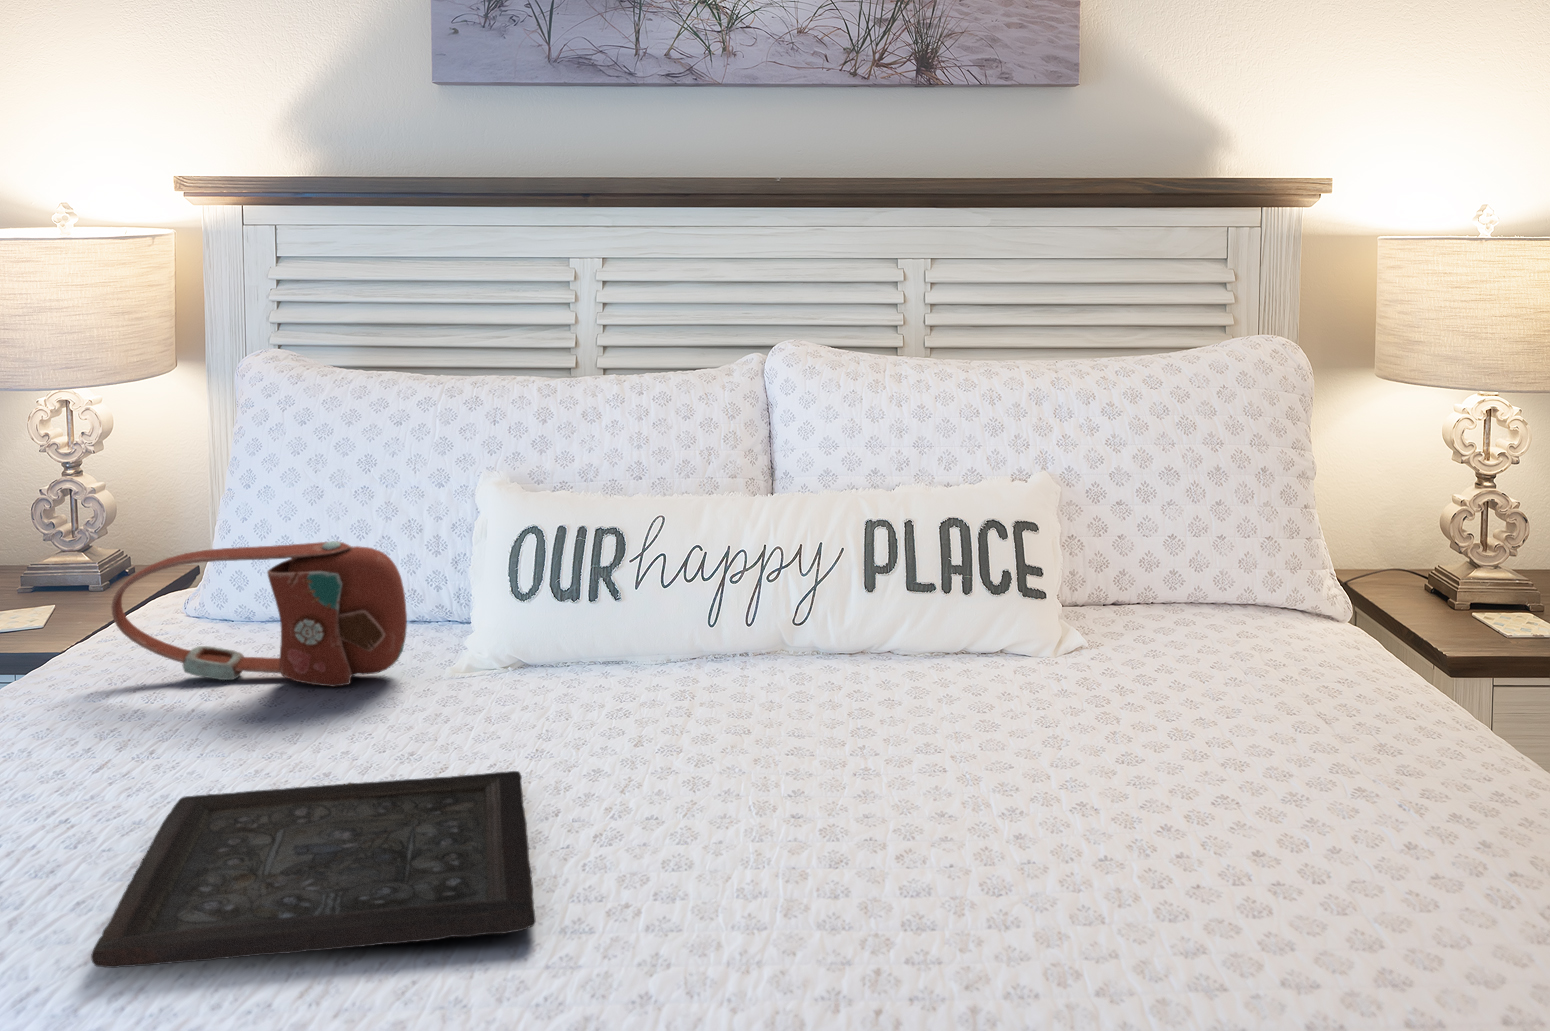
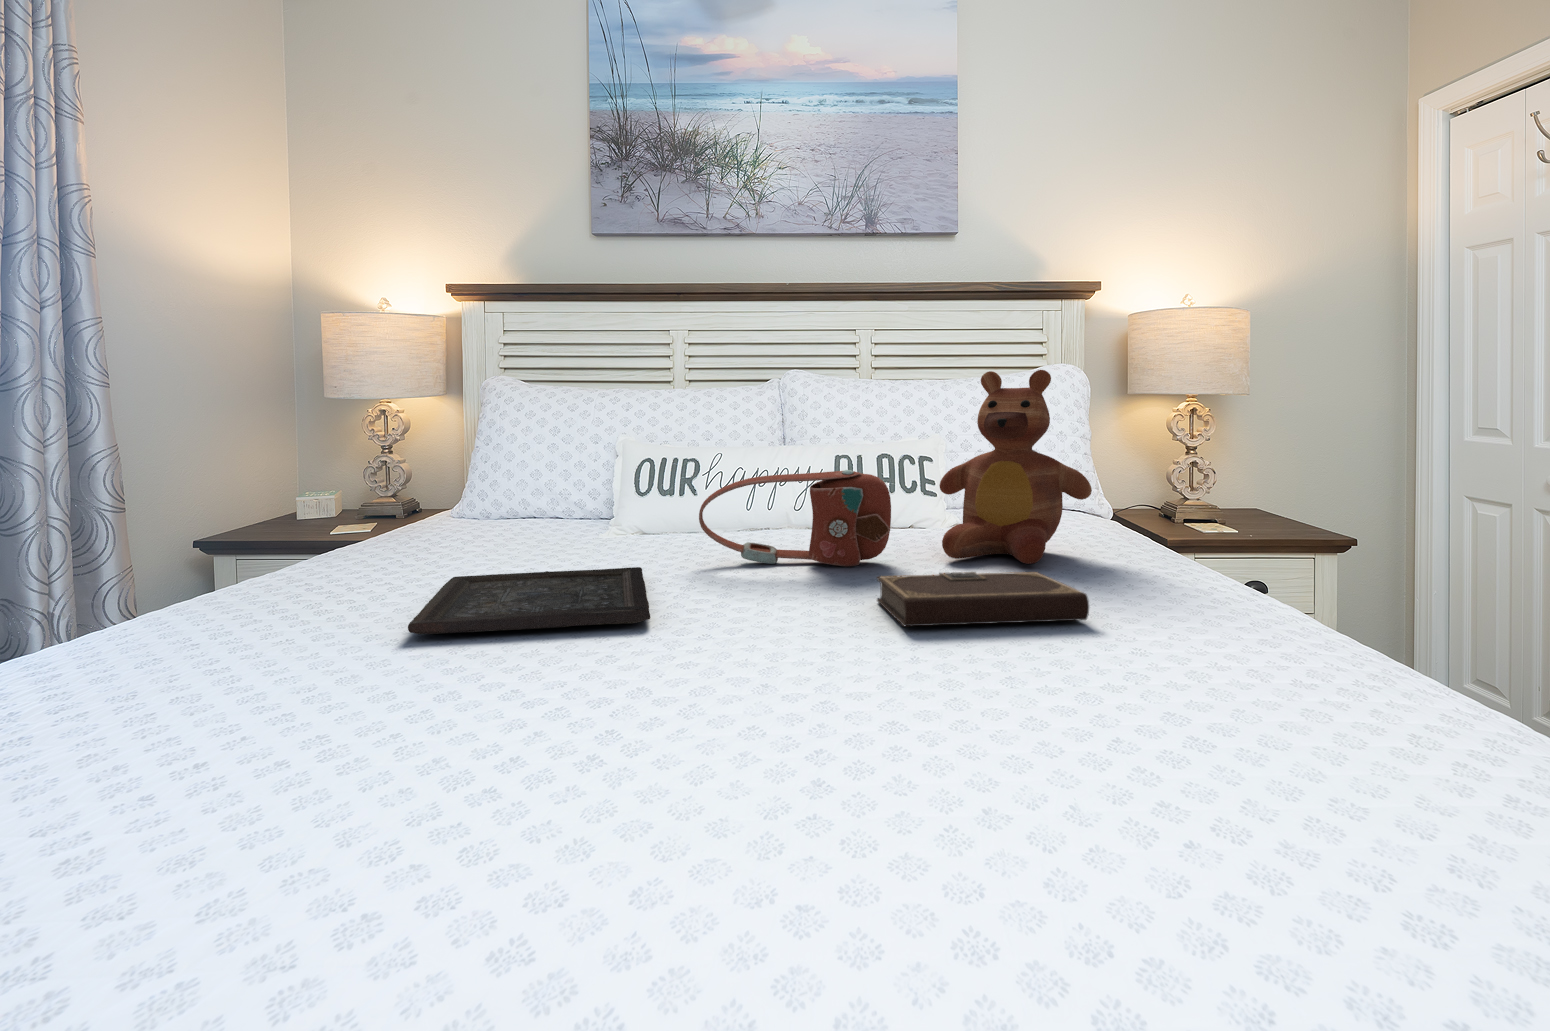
teddy bear: none [1052,400,1323,760] -> present [939,370,1092,564]
handbag: present [112,541,407,687] -> present [699,470,891,566]
notebook: none [943,809,1328,946] -> present [877,572,1089,626]

